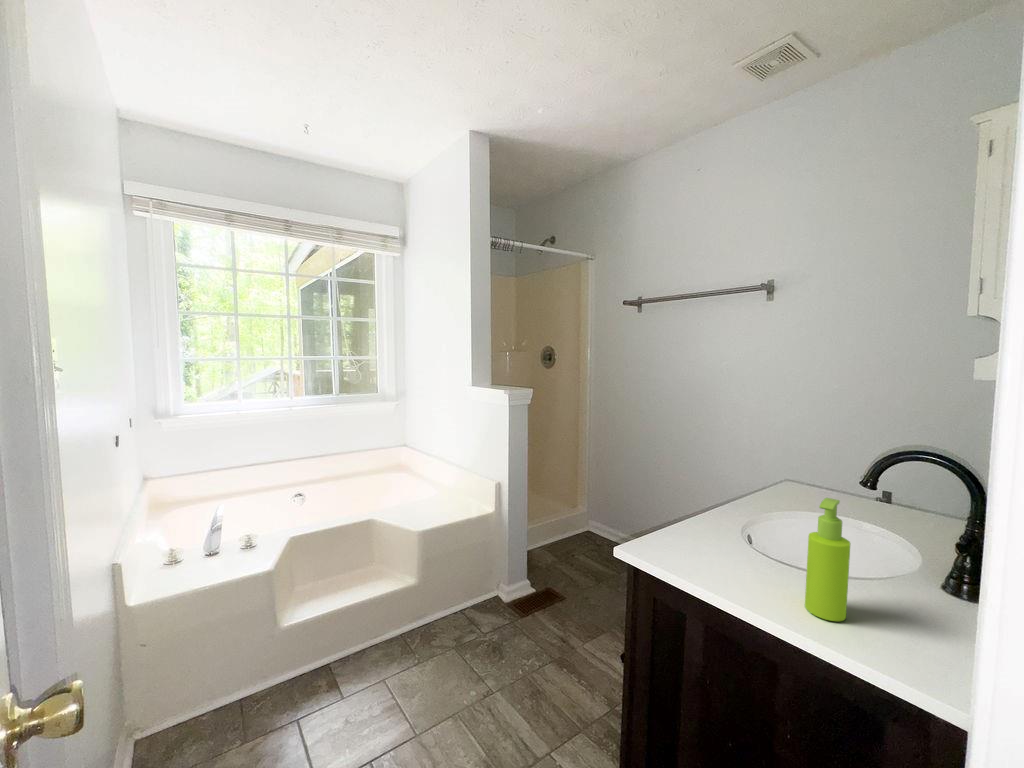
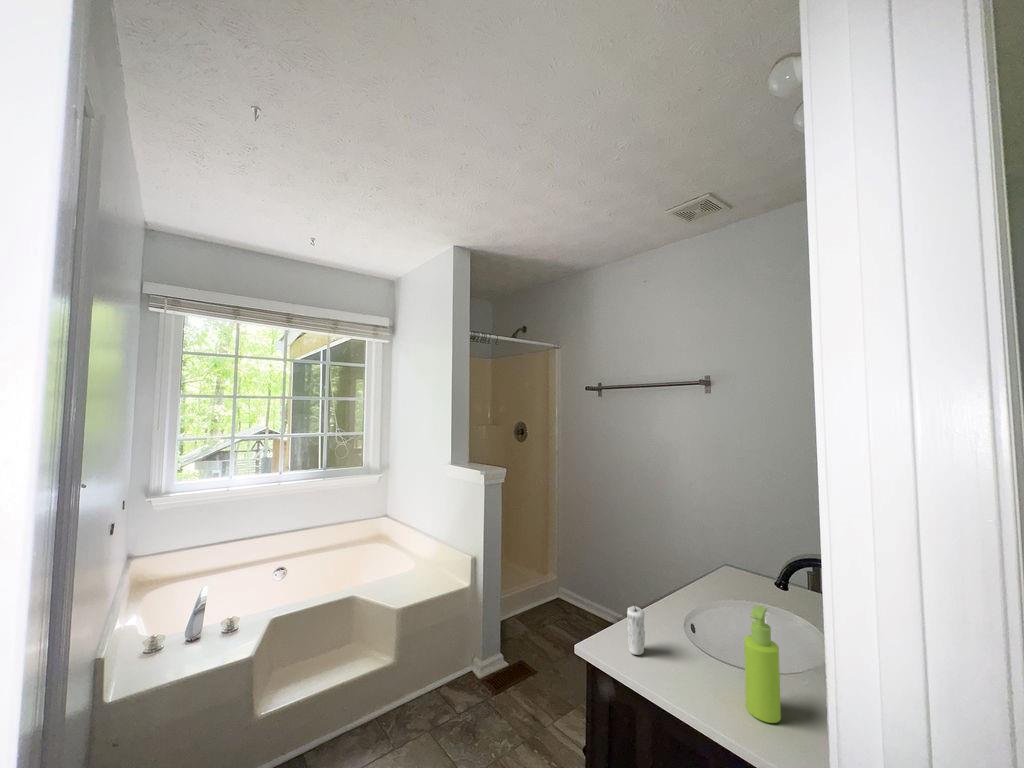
candle: none [669,502,689,558] -> present [627,605,645,655]

